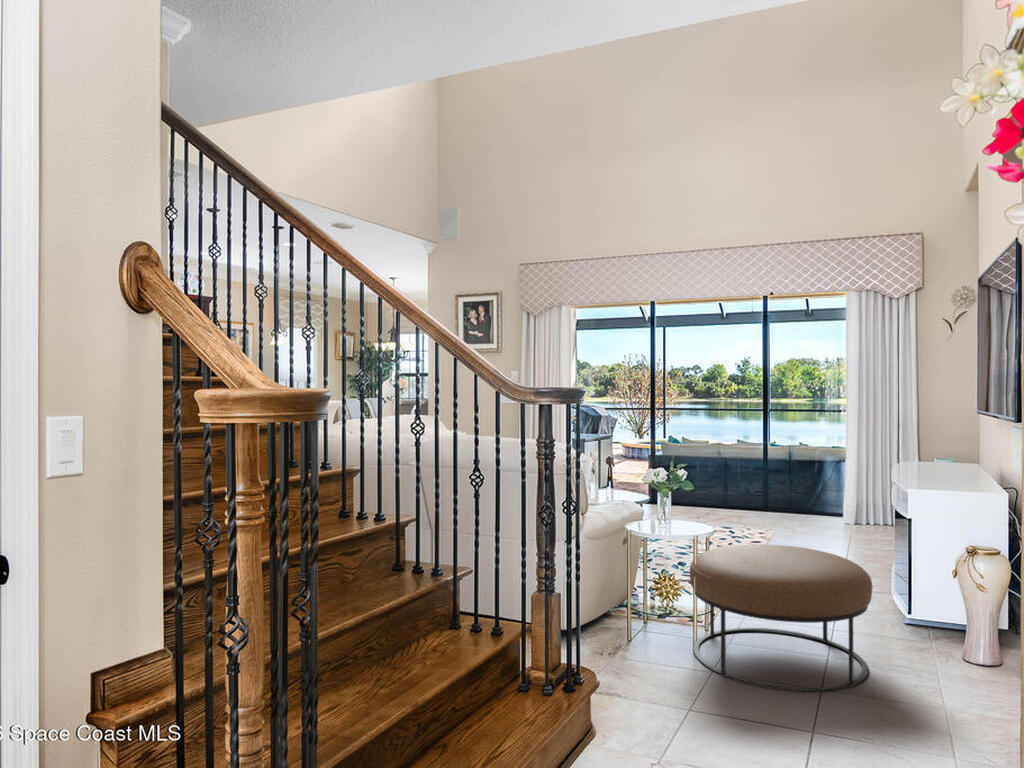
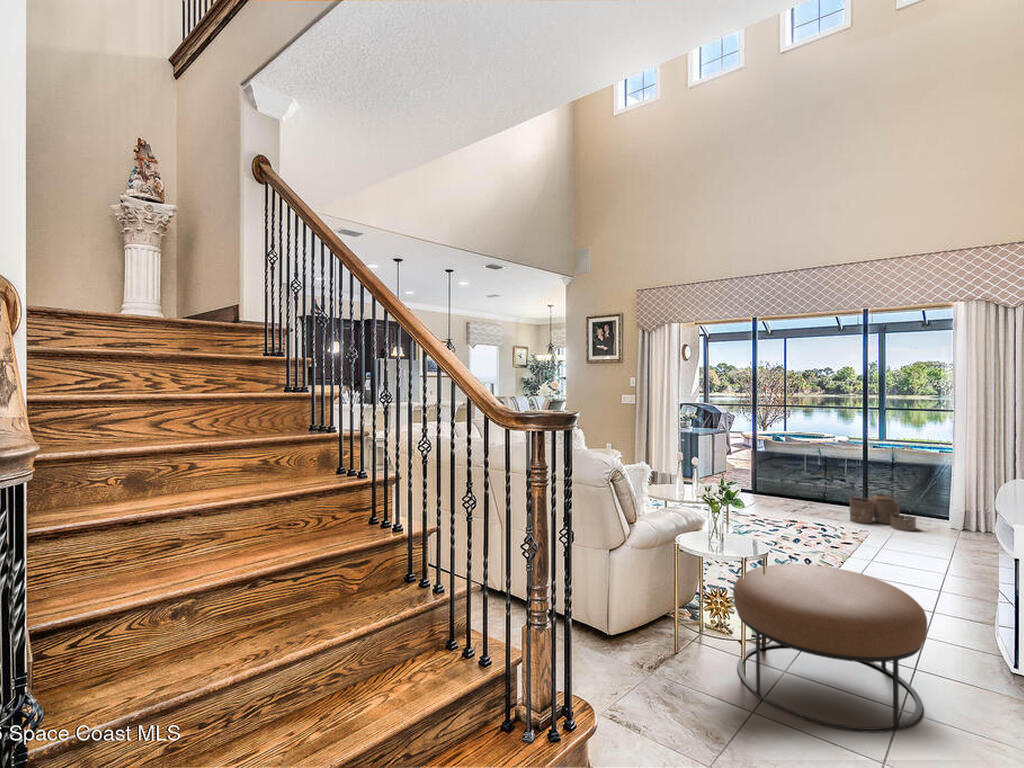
woven basket: none [750,490,814,527] -> present [850,494,916,531]

